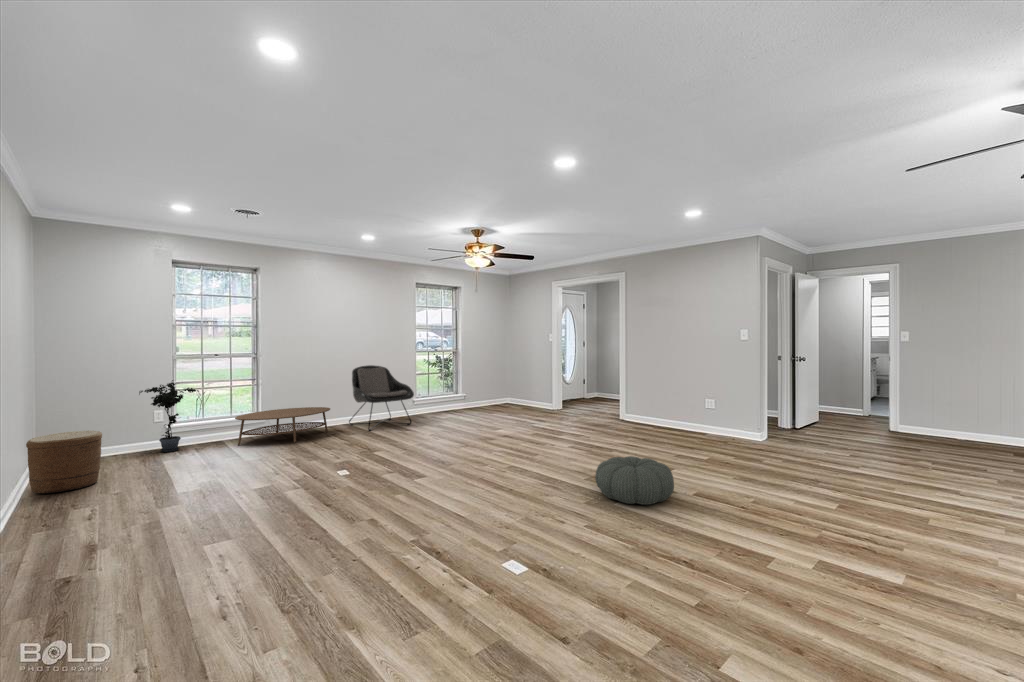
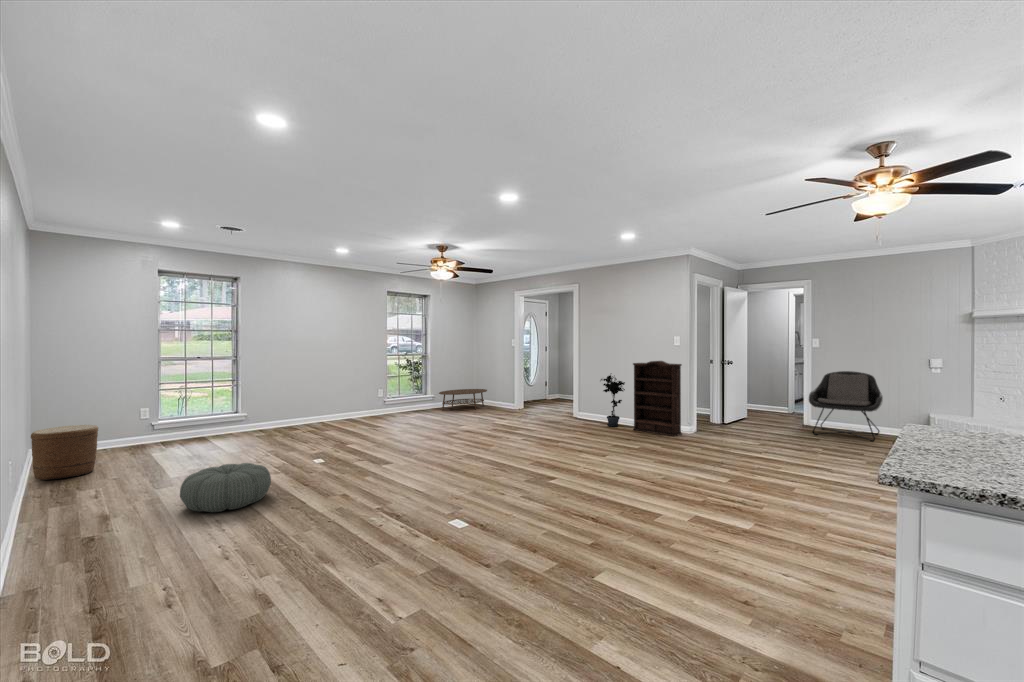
bookshelf: none [692,357,751,444] -> present [633,361,682,436]
lounge chair: present [349,365,414,431] -> present [809,371,883,442]
potted plant: present [139,380,199,452] -> present [601,375,625,427]
coffee table: present [235,407,330,445] -> present [439,389,487,411]
pouf: present [595,456,674,505] -> present [180,463,271,512]

